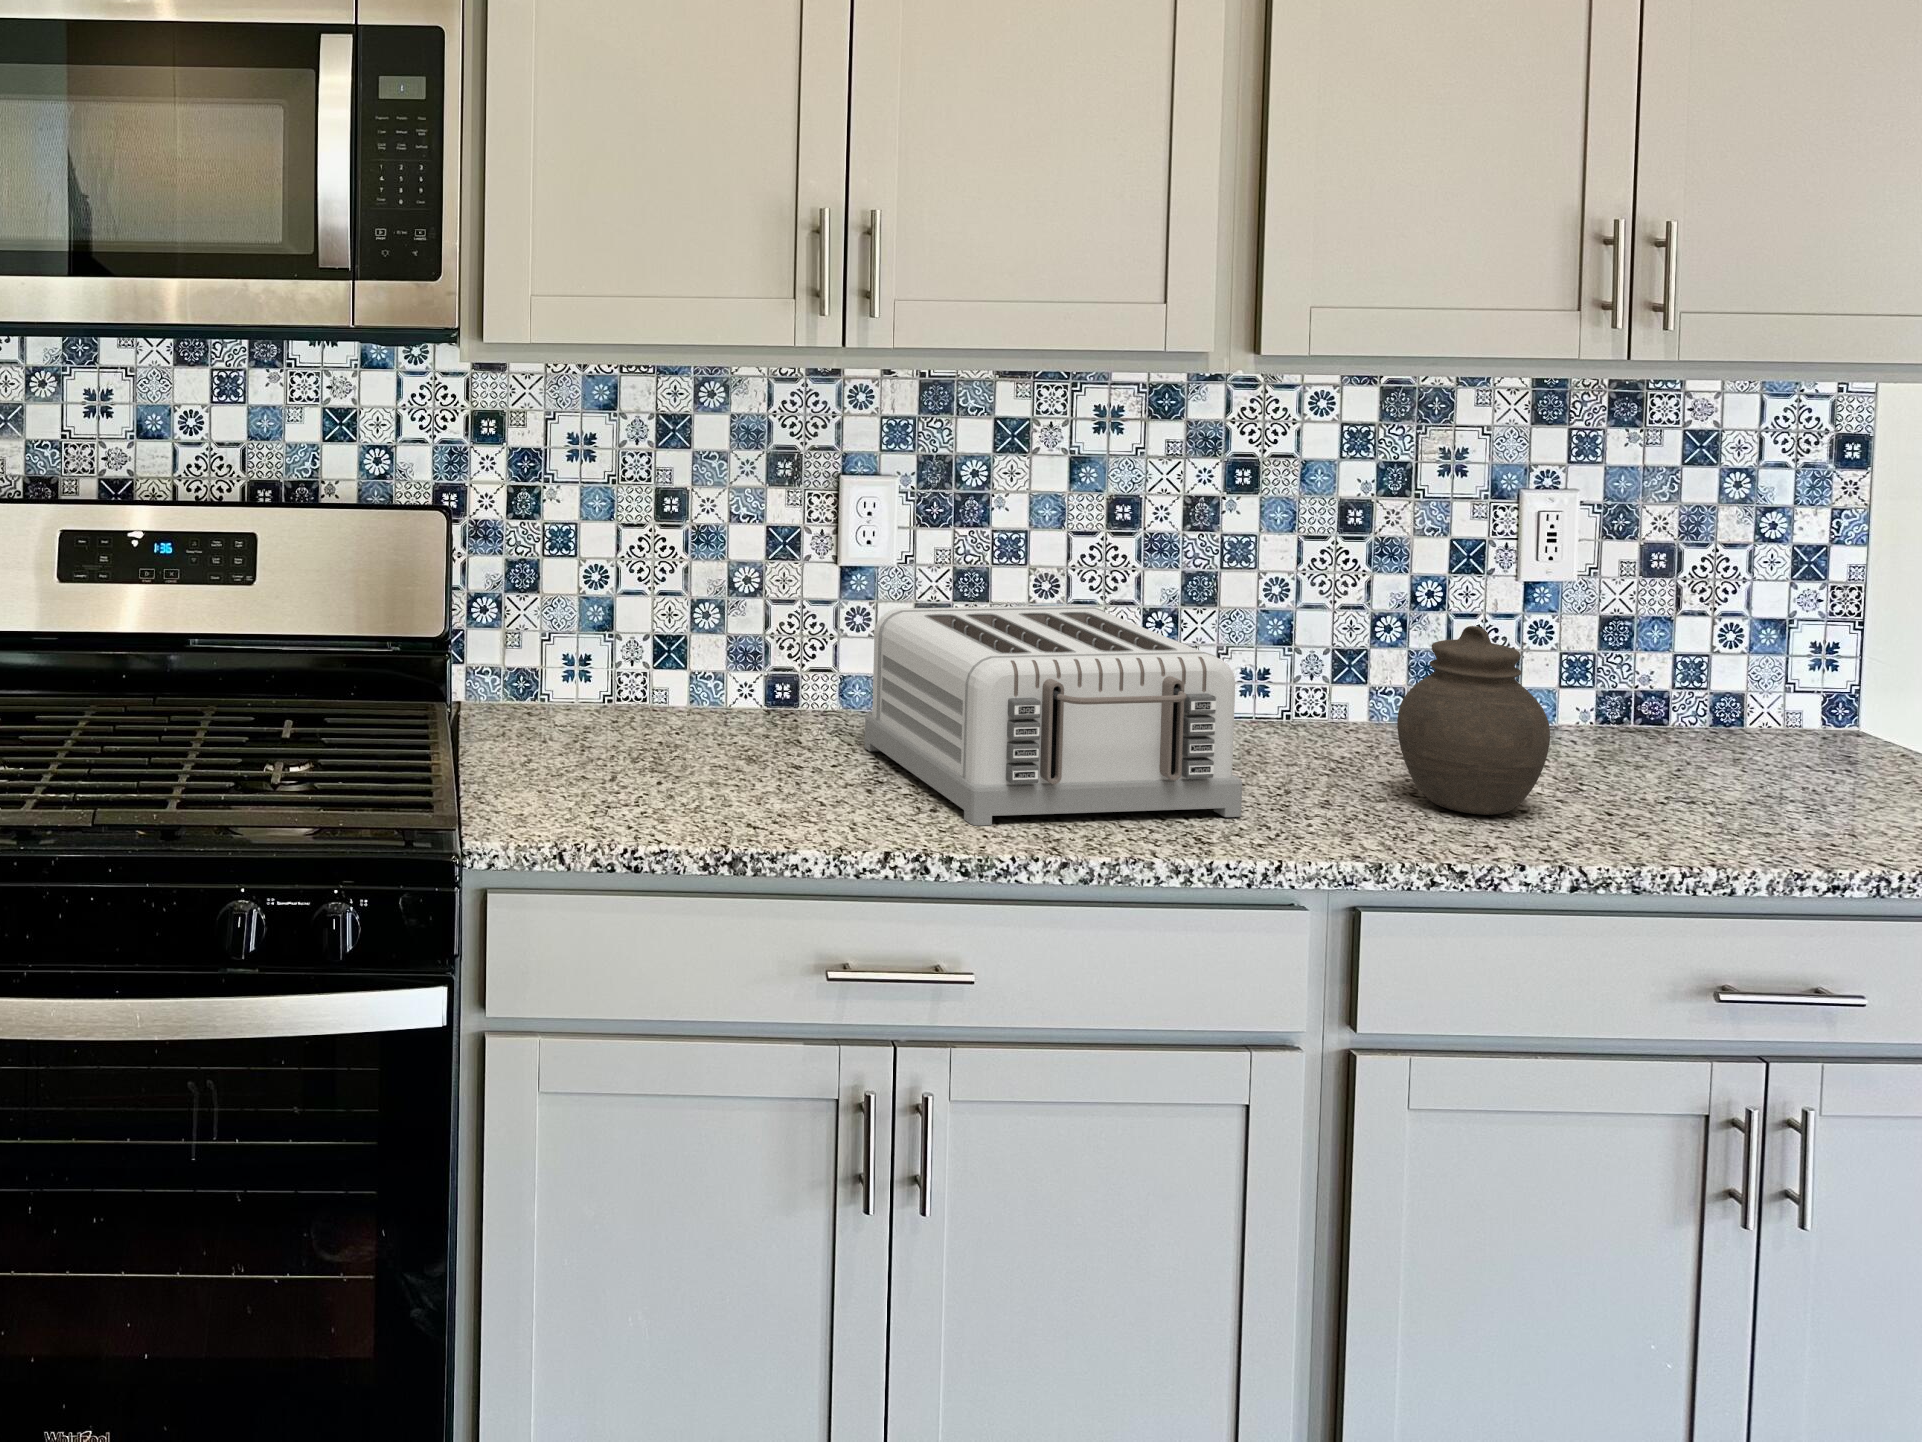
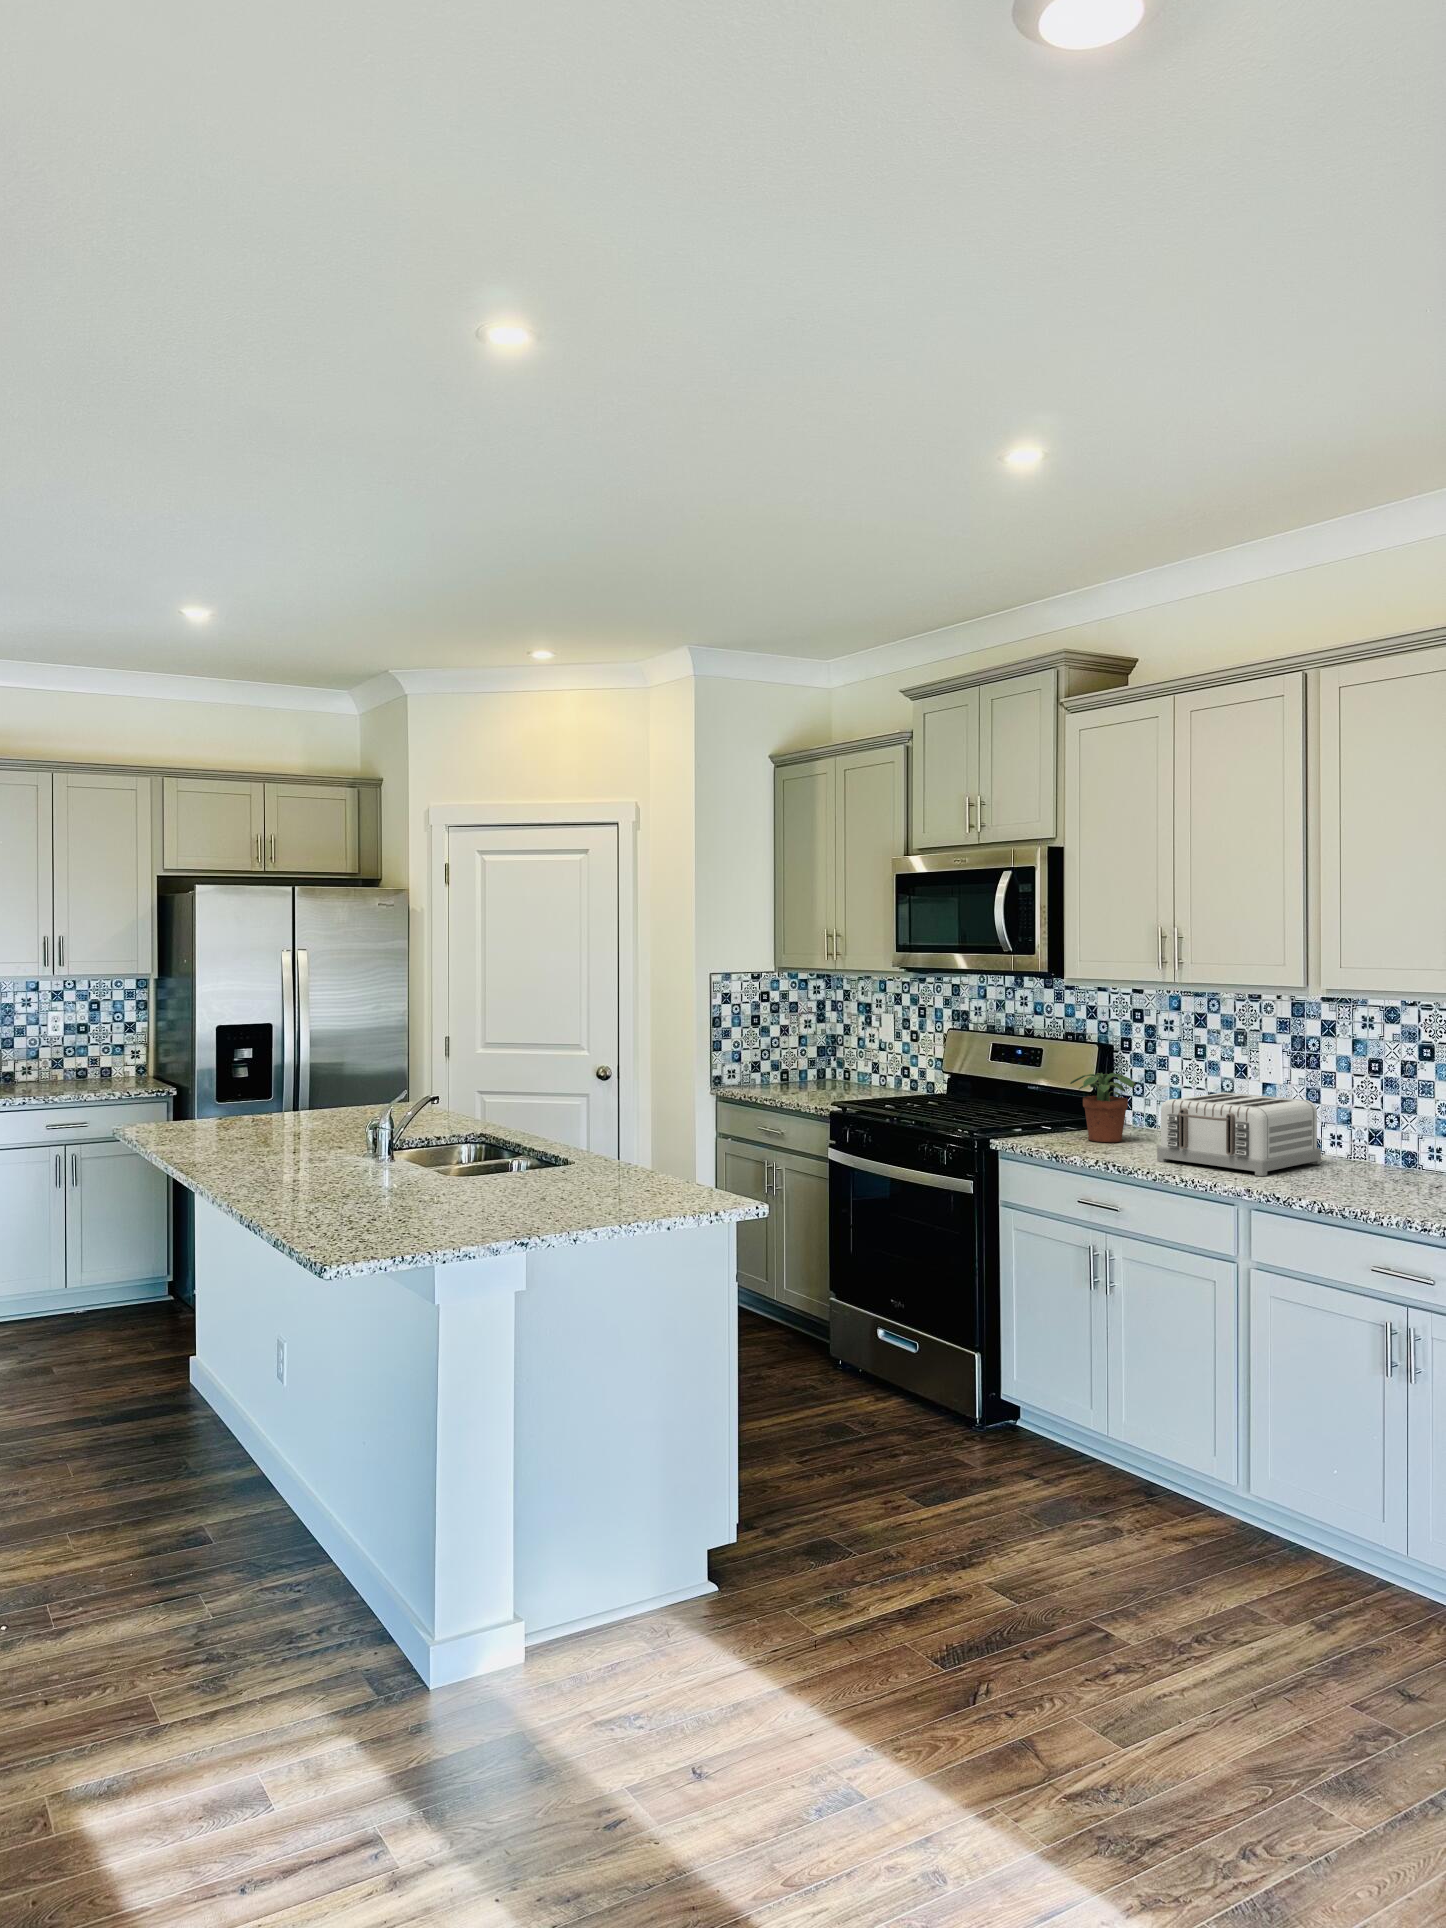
potted plant: none [578,593,728,787] -> present [1070,1073,1136,1142]
jar: present [1397,626,1550,815] -> none [1342,1109,1408,1194]

